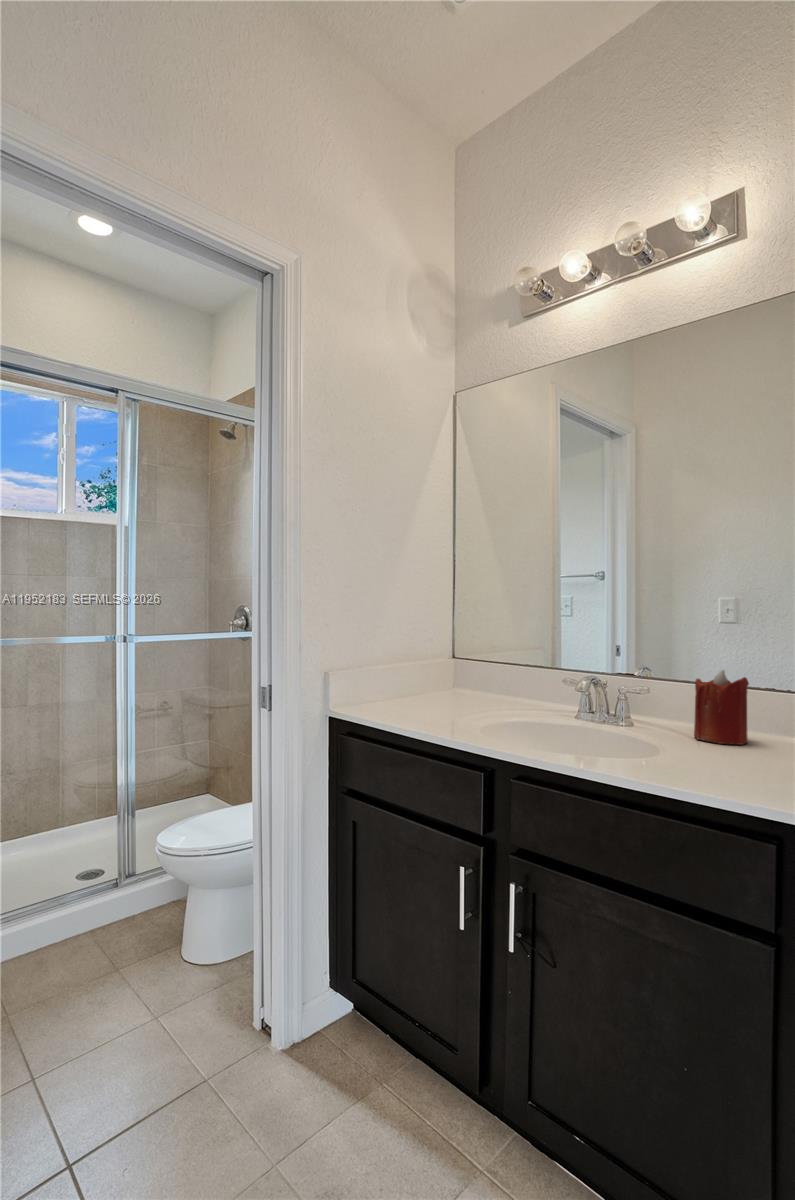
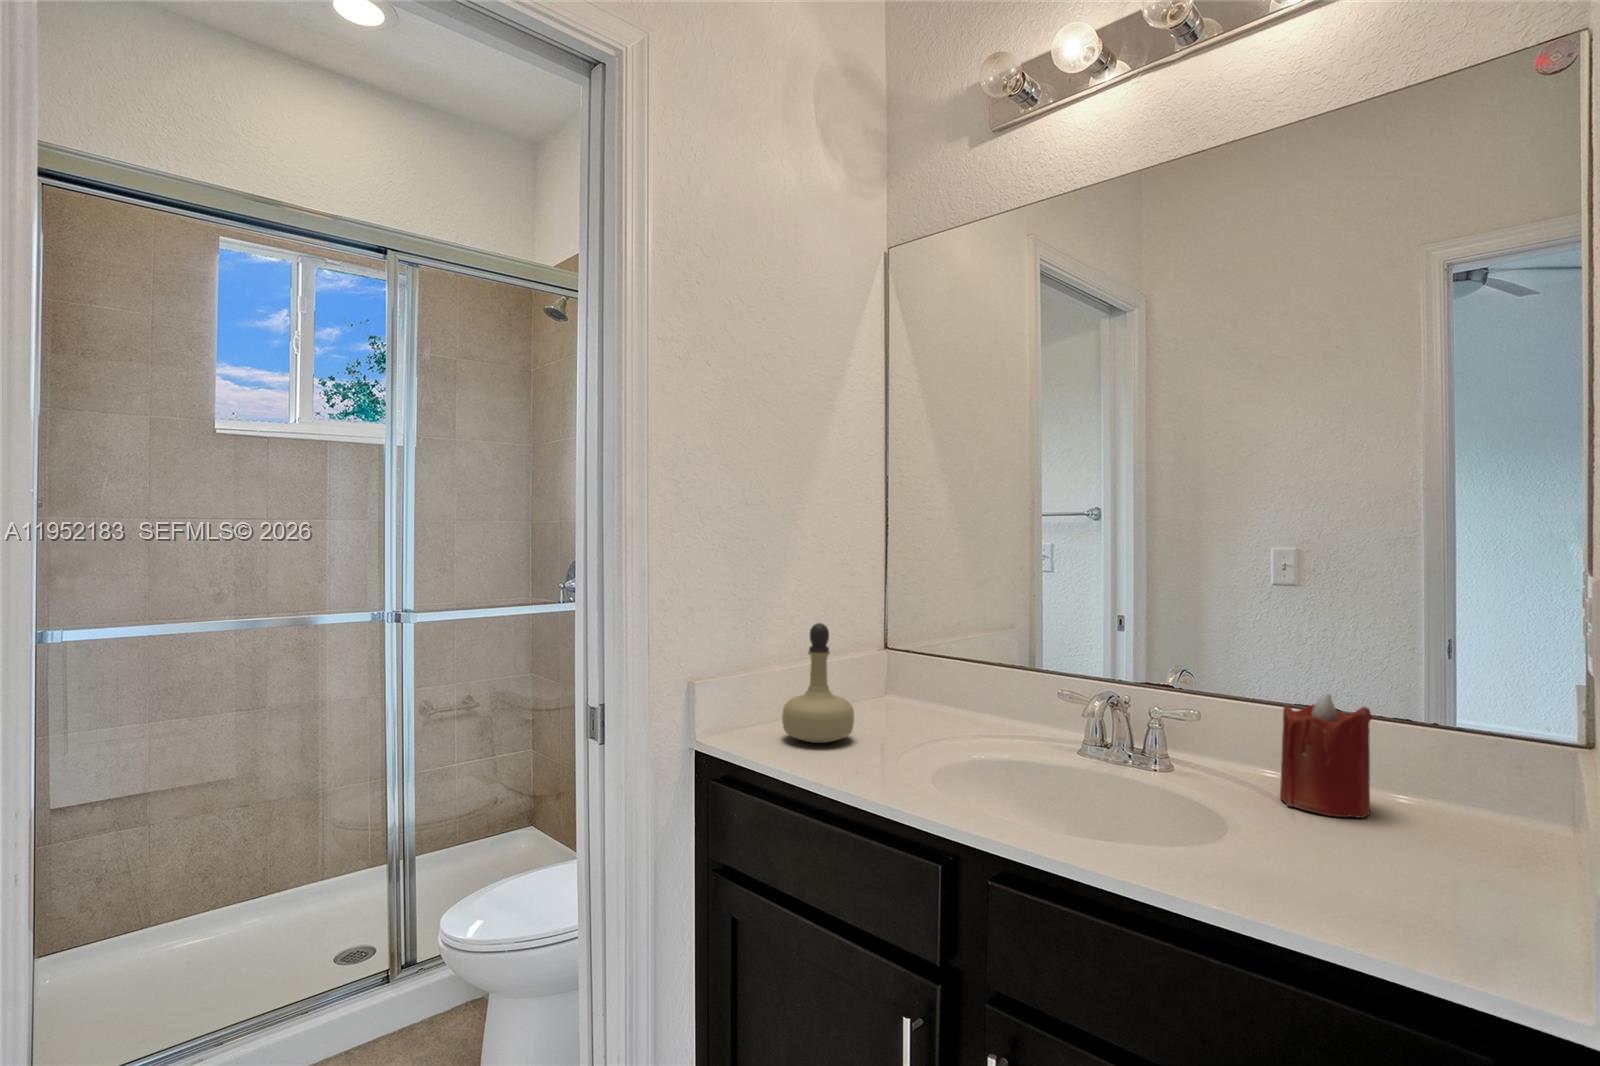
perfume bottle: none [384,634,431,710] -> present [782,623,854,743]

